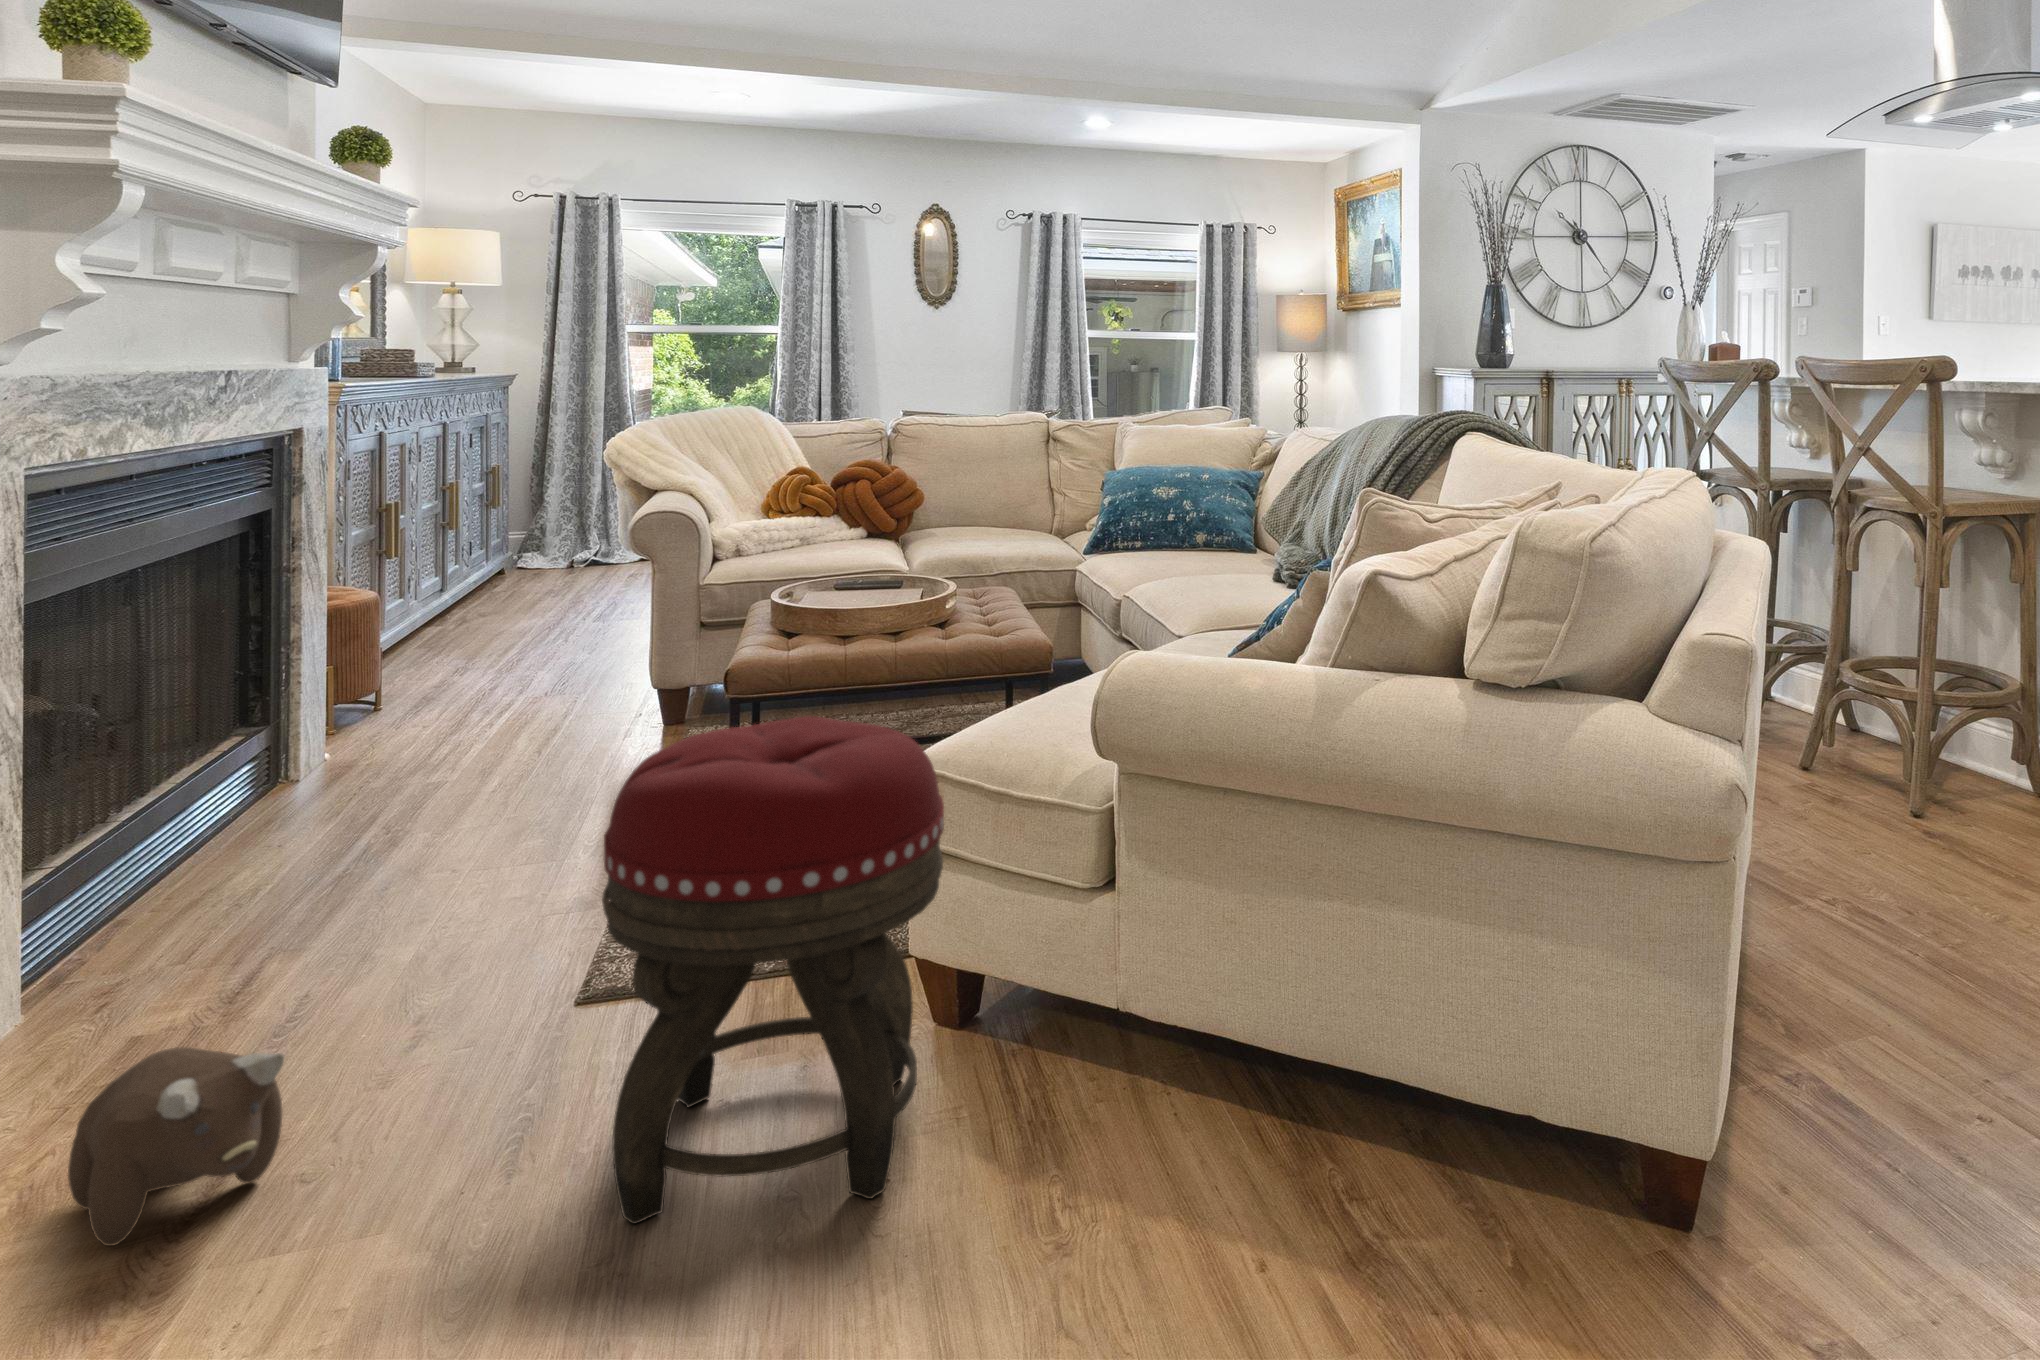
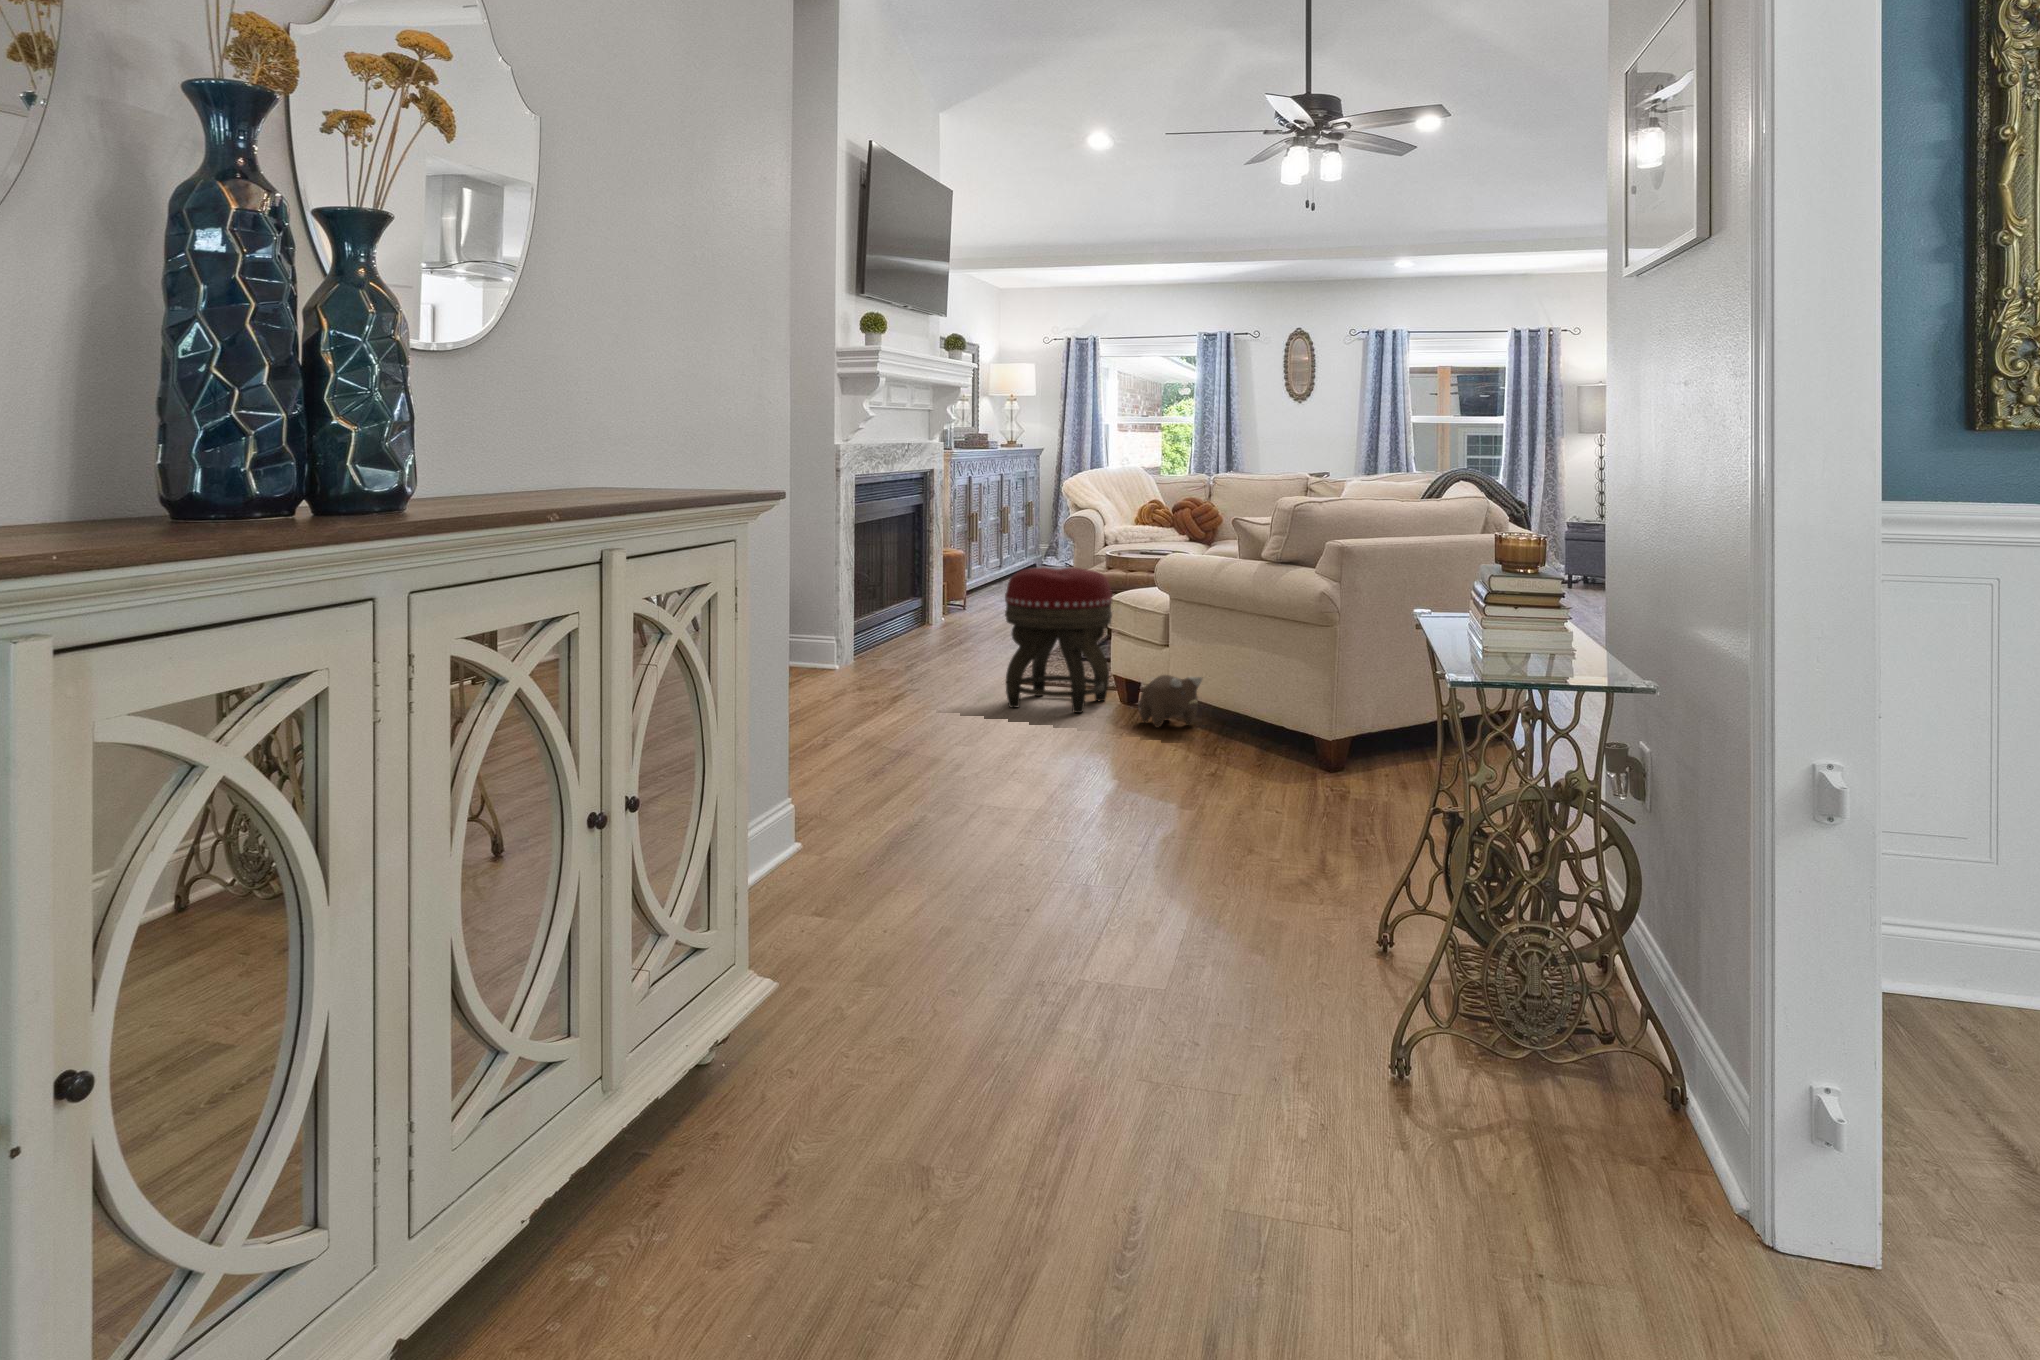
plush toy: present [68,1047,285,1246] -> present [1140,675,1202,728]

